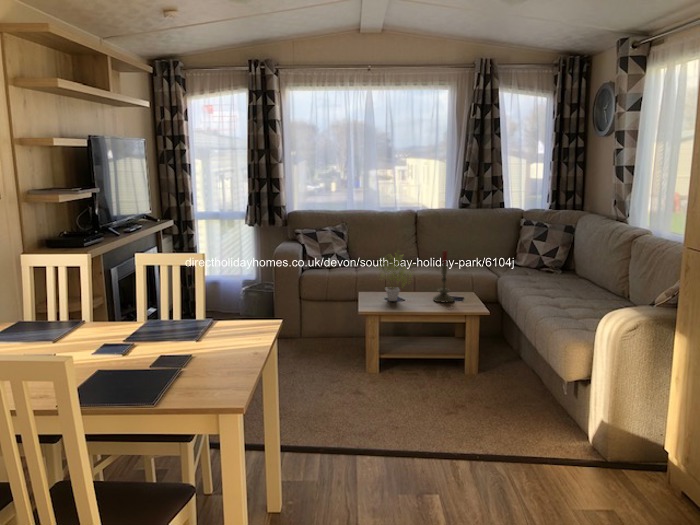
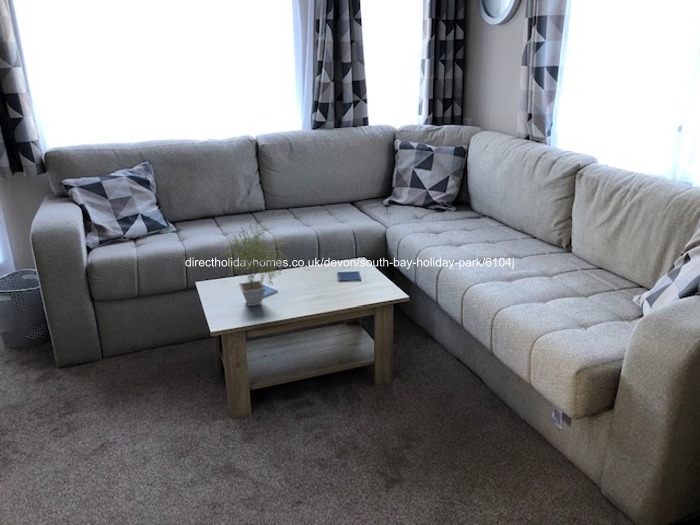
candle: present [433,250,454,303] -> none [316,211,348,296]

